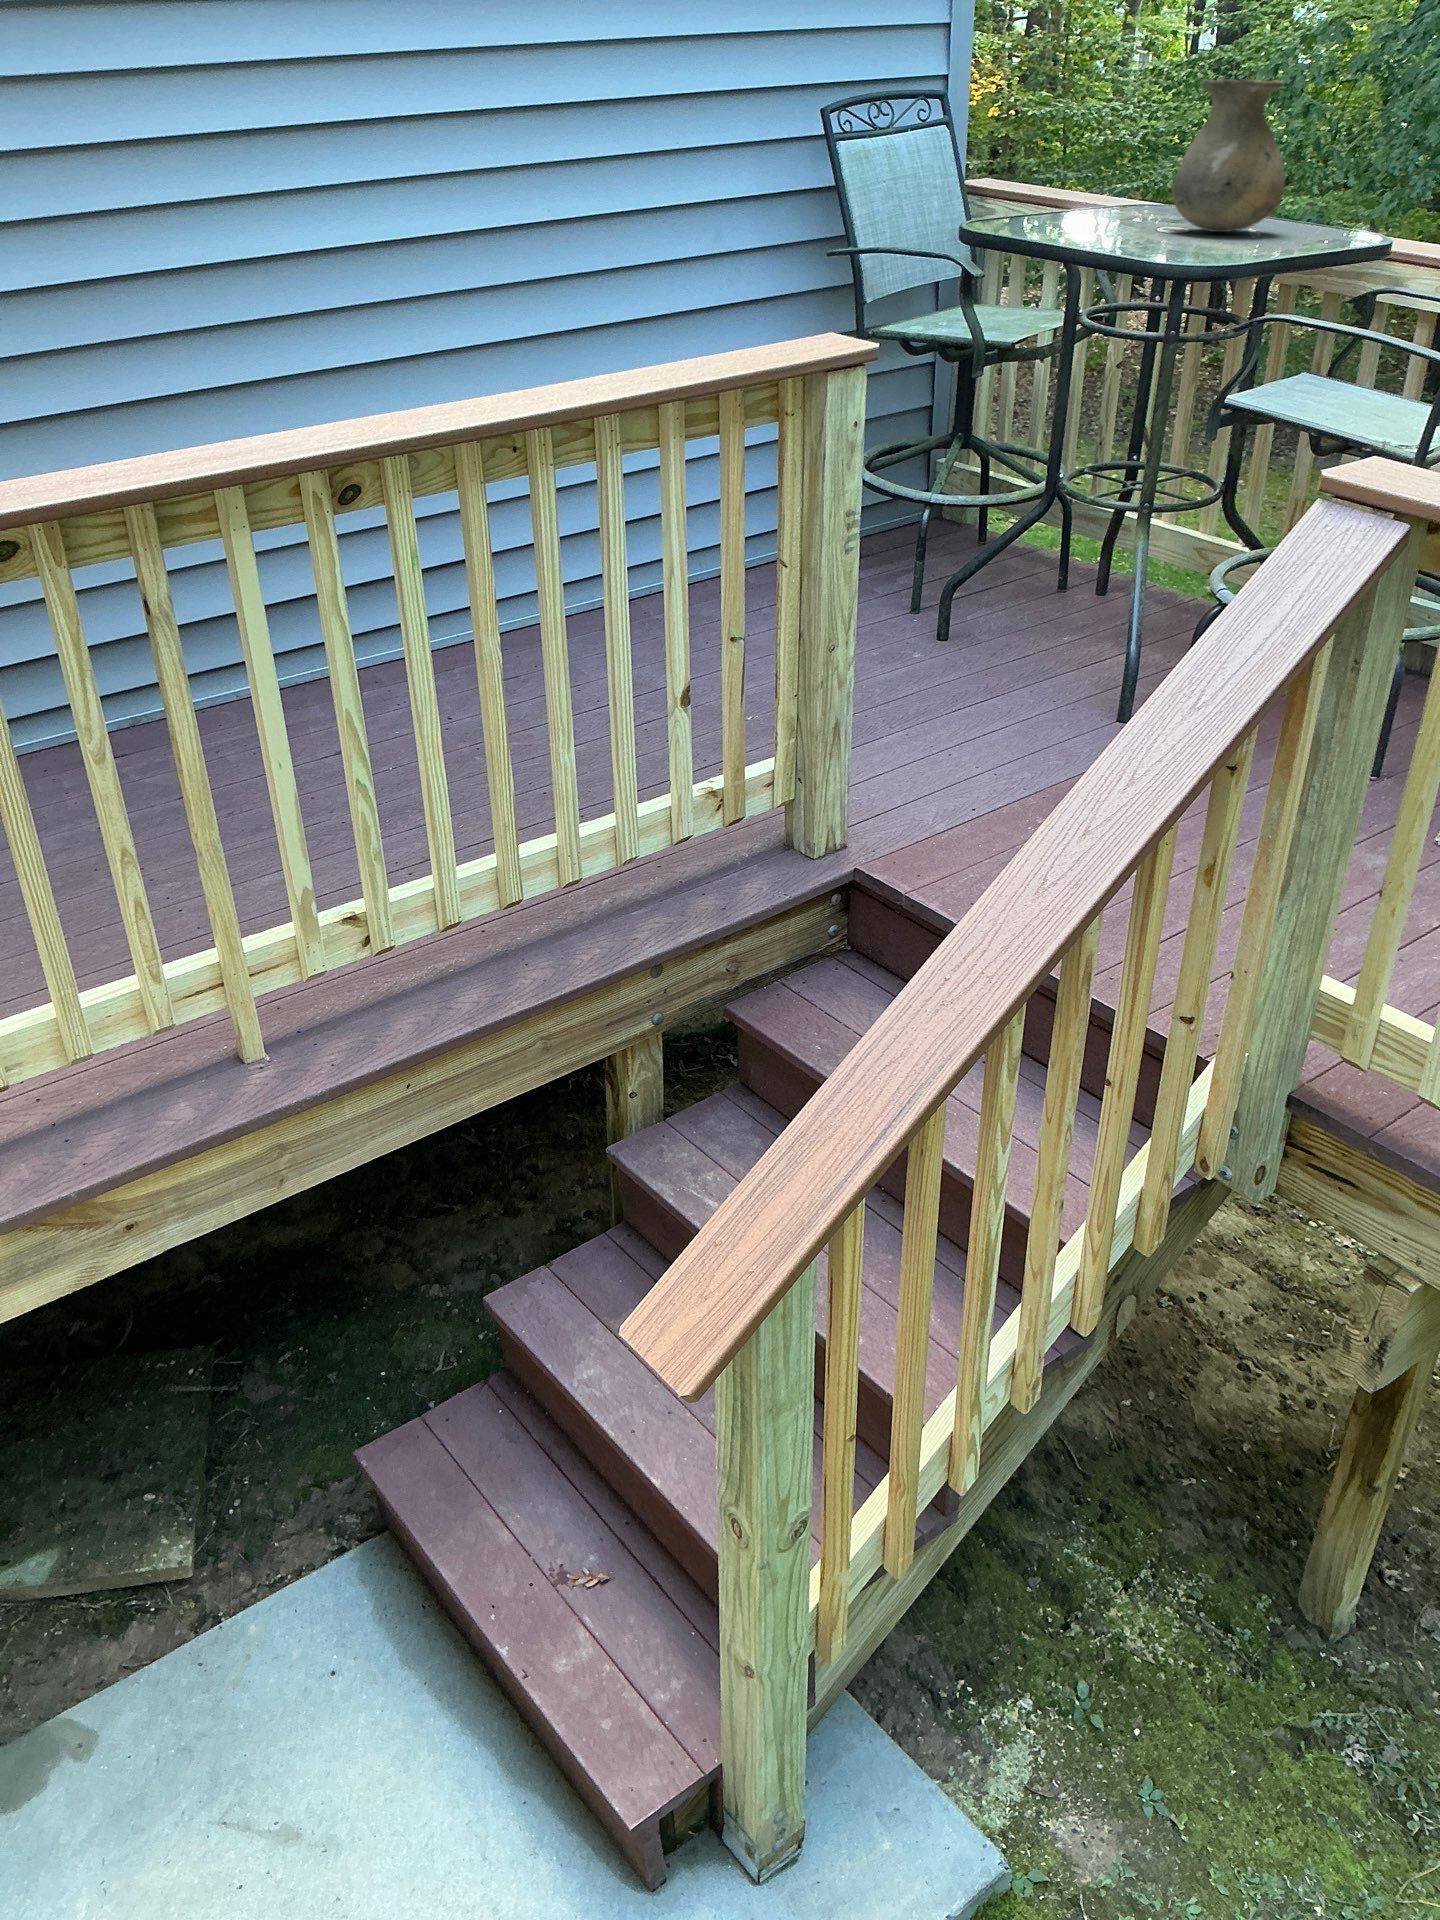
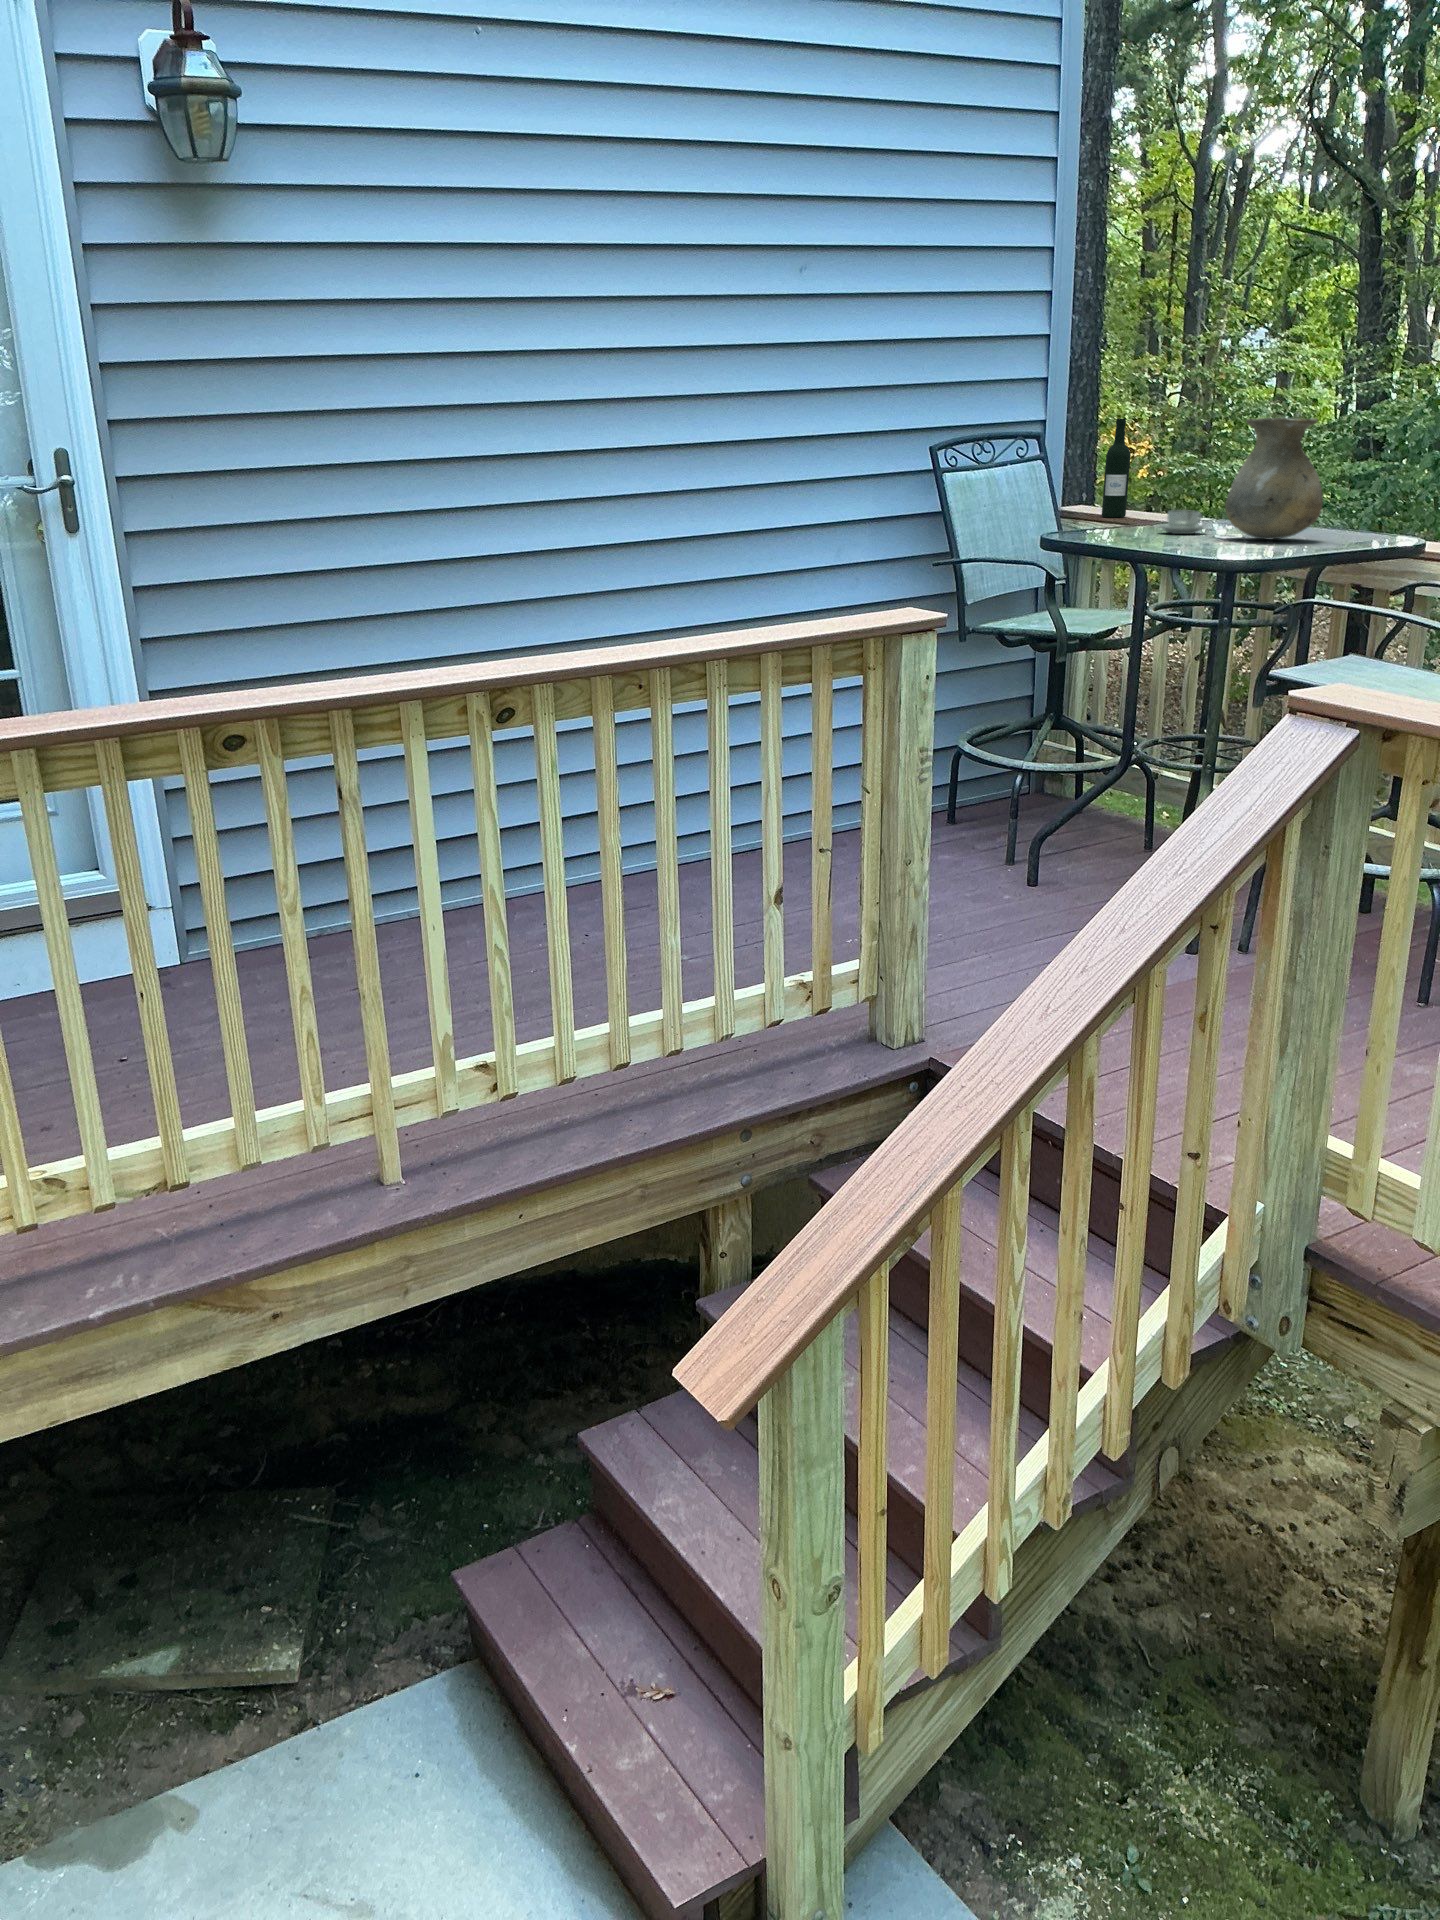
wine bottle: none [1014,72,1049,196] -> present [1102,419,1131,517]
coffee cup: none [1090,193,1146,223] -> present [1159,510,1206,534]

